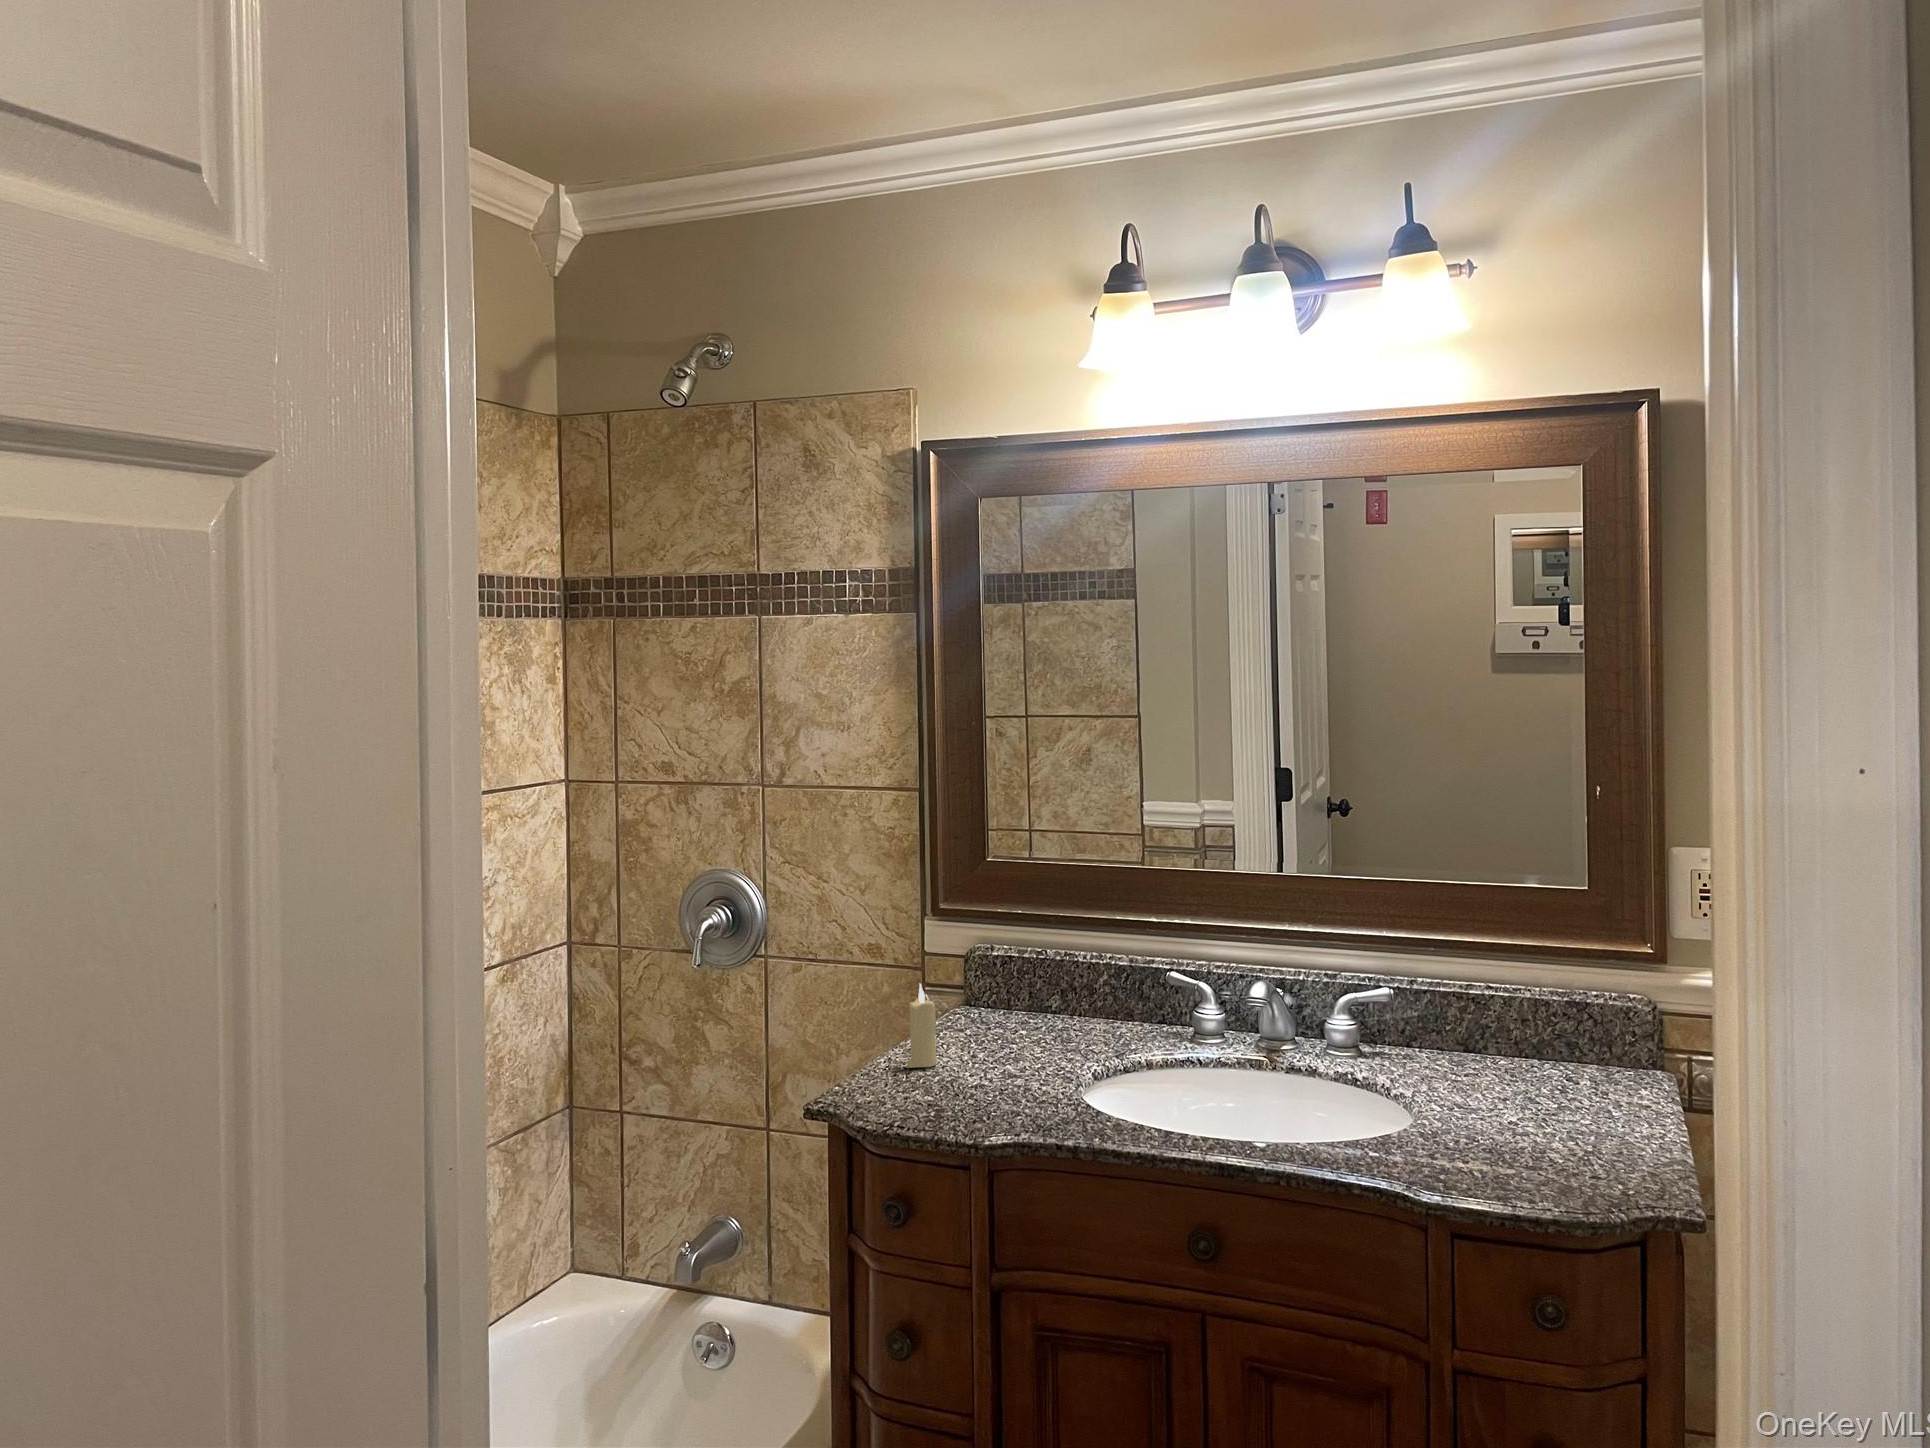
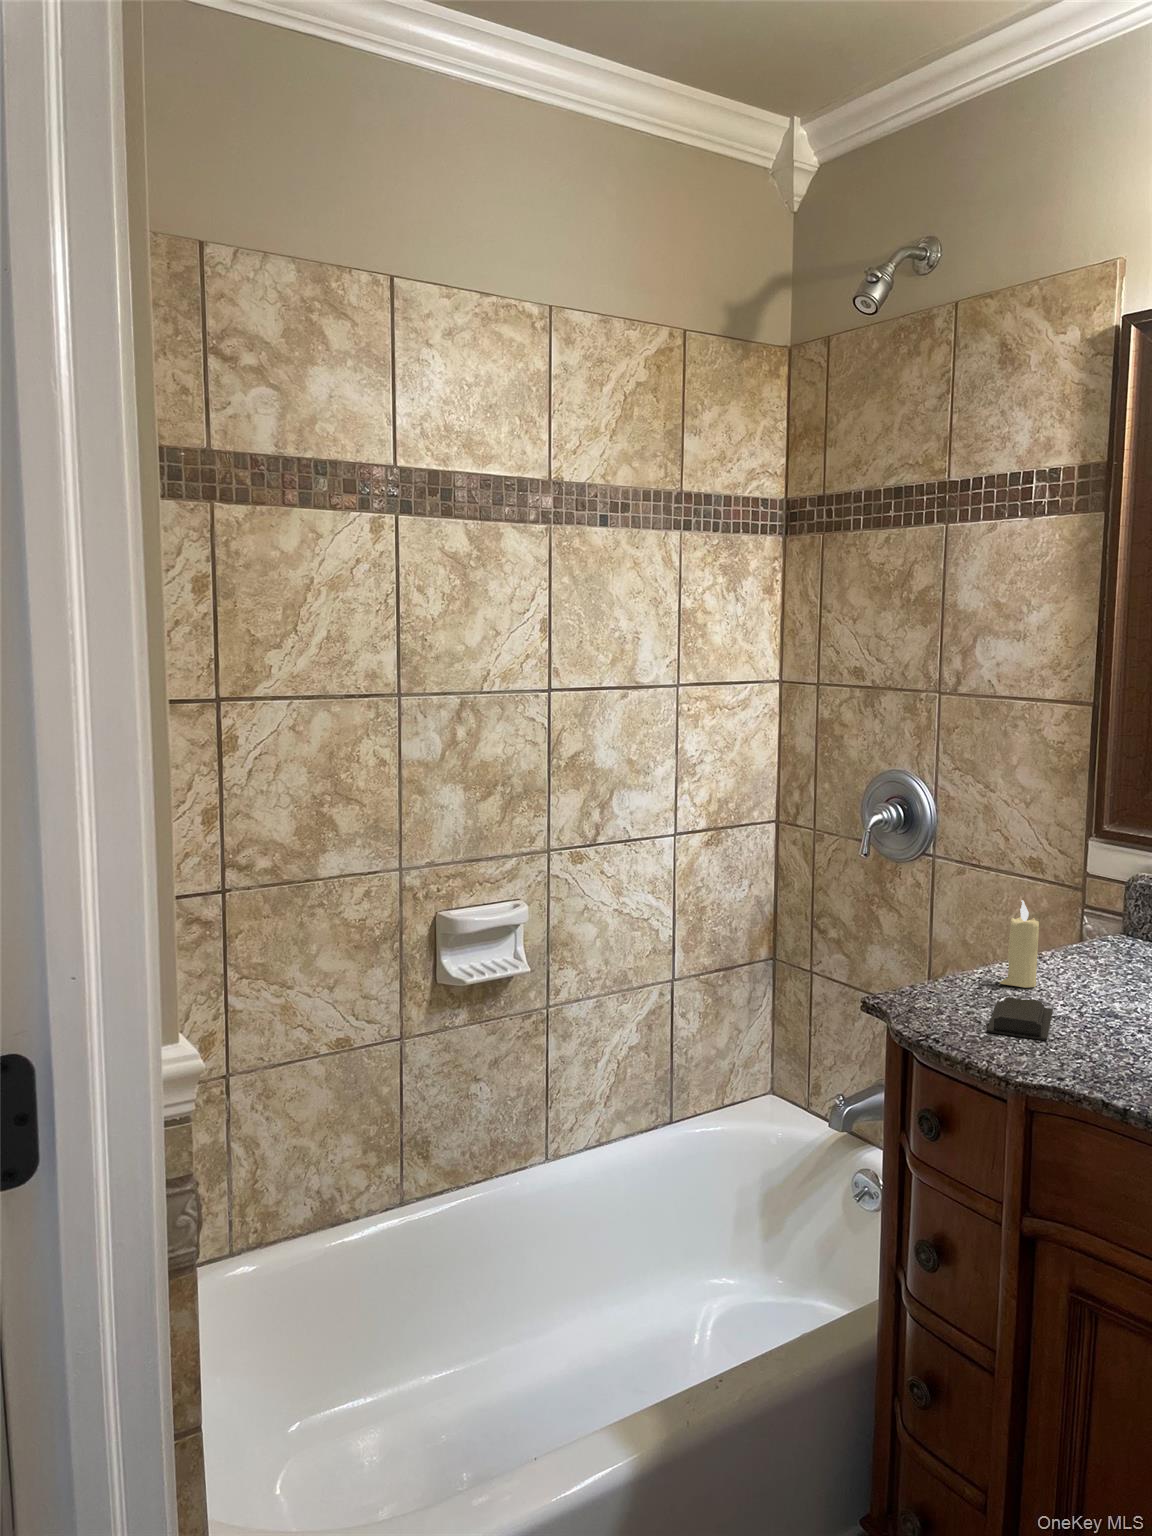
soap bar: none [920,1074,984,1109] -> present [987,997,1053,1040]

